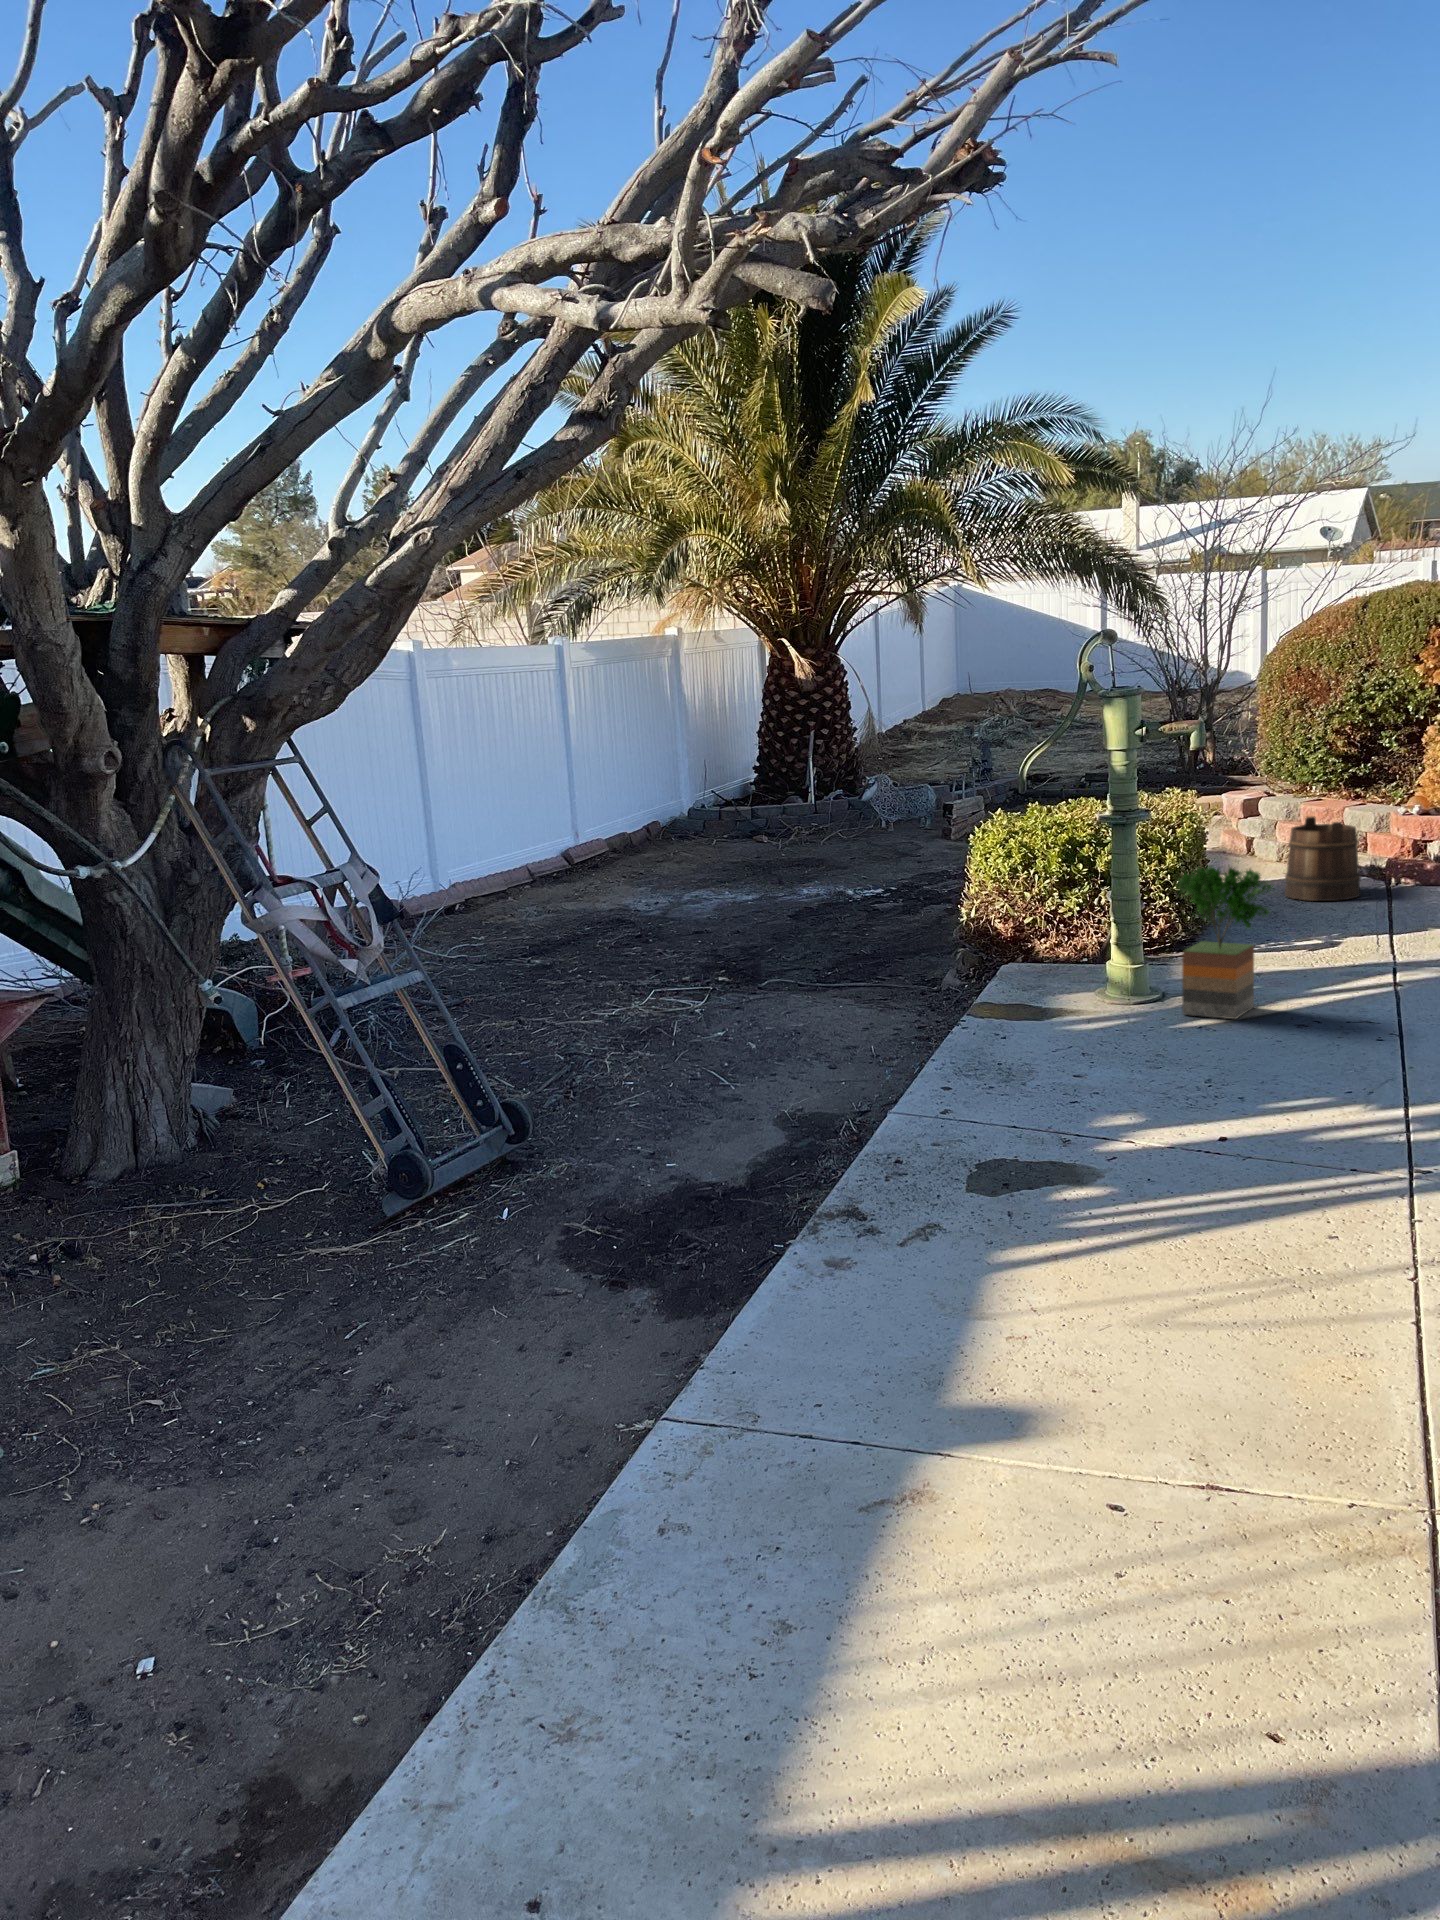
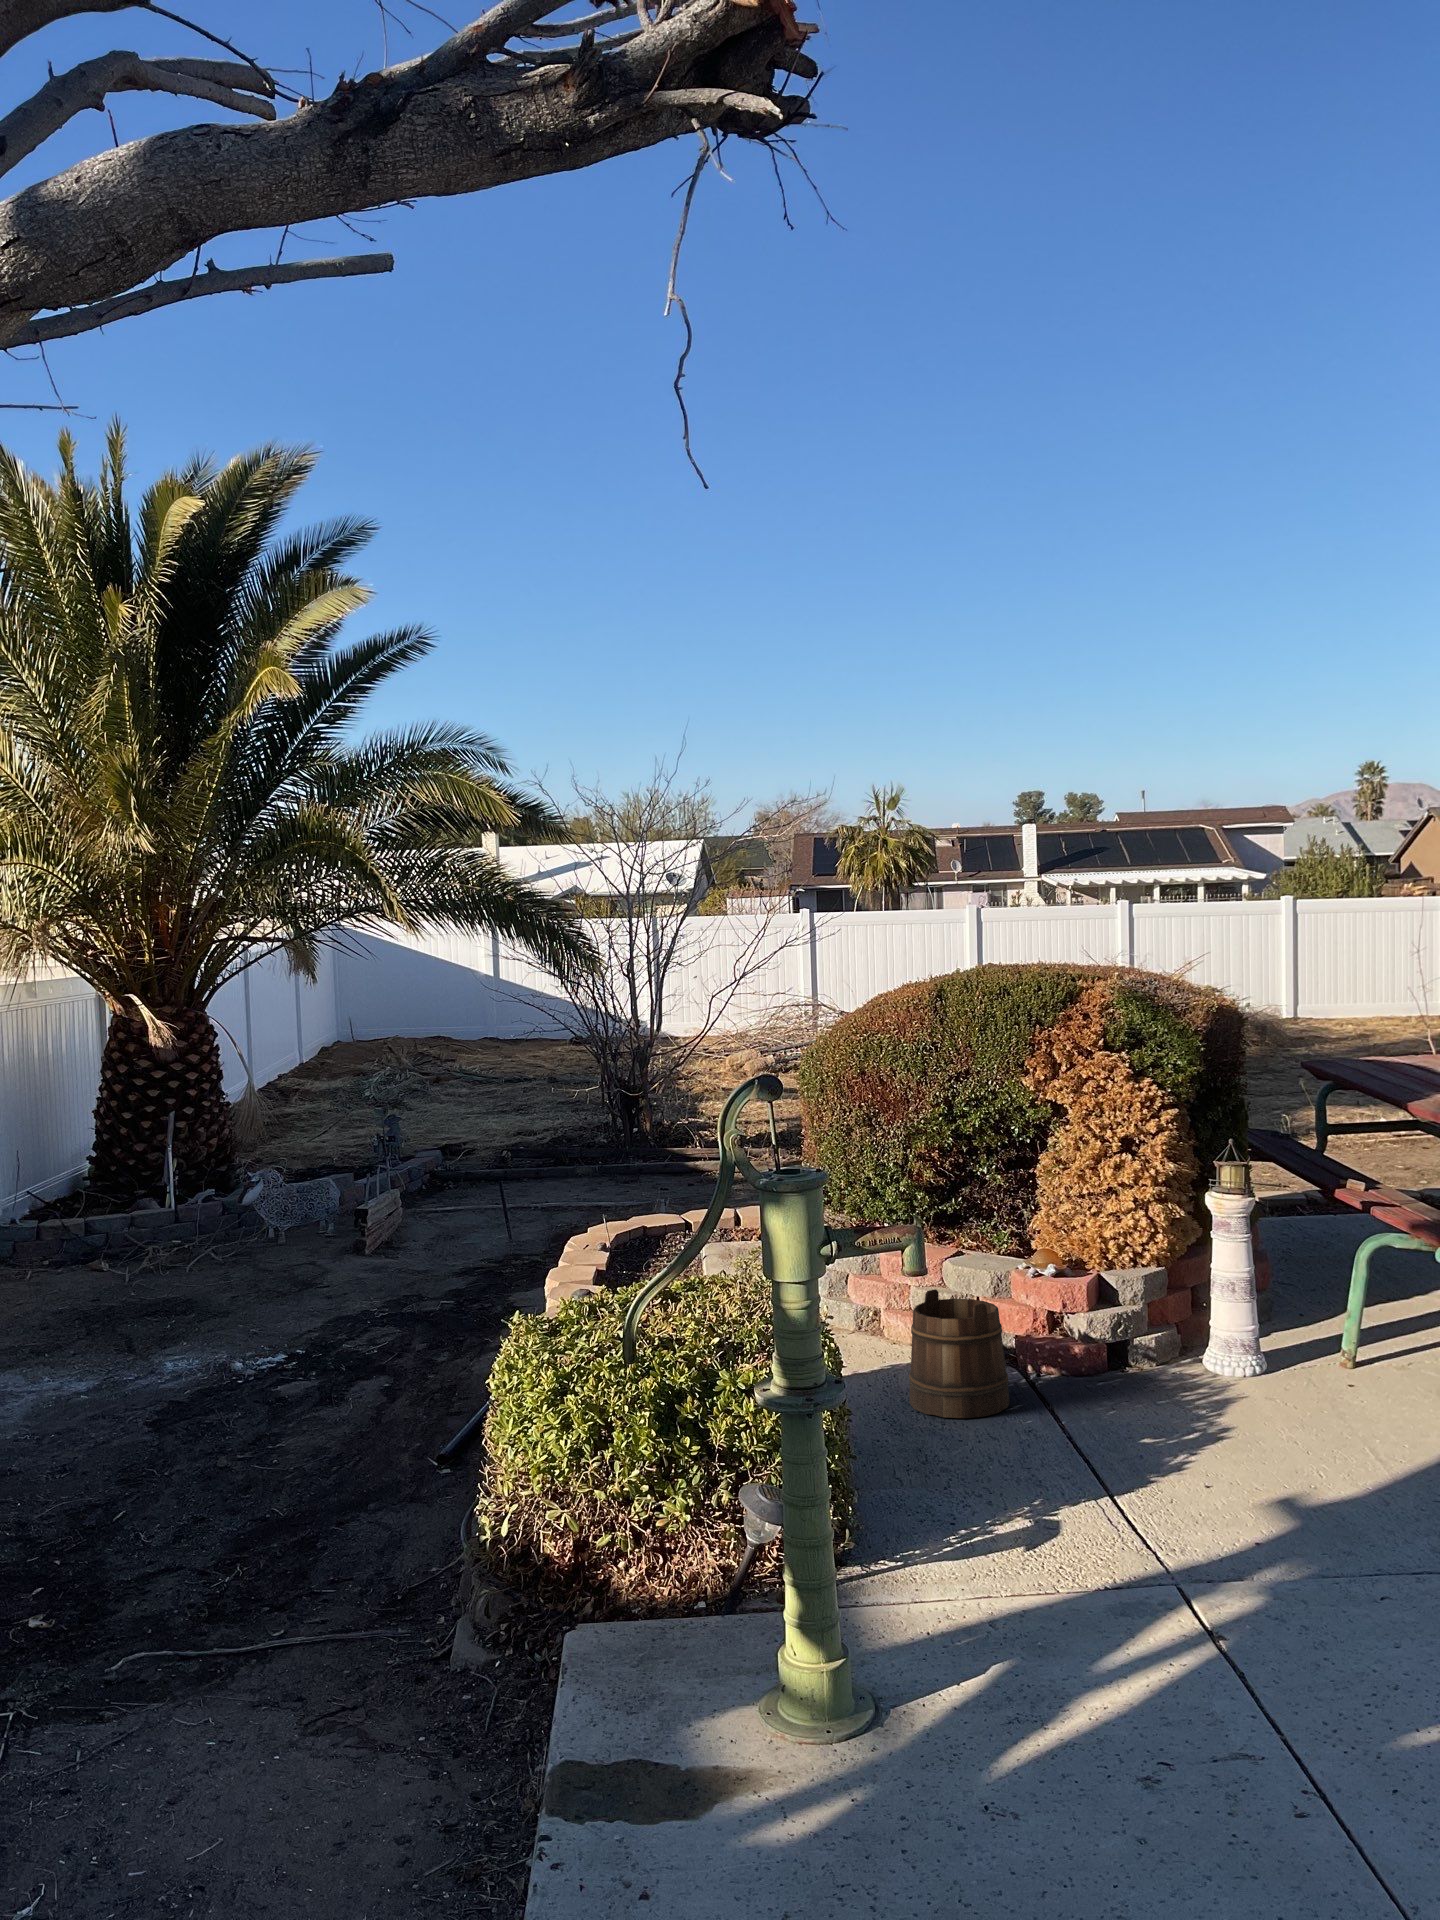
potted tree: present [1178,867,1274,1019] -> none [926,1500,1113,1803]

